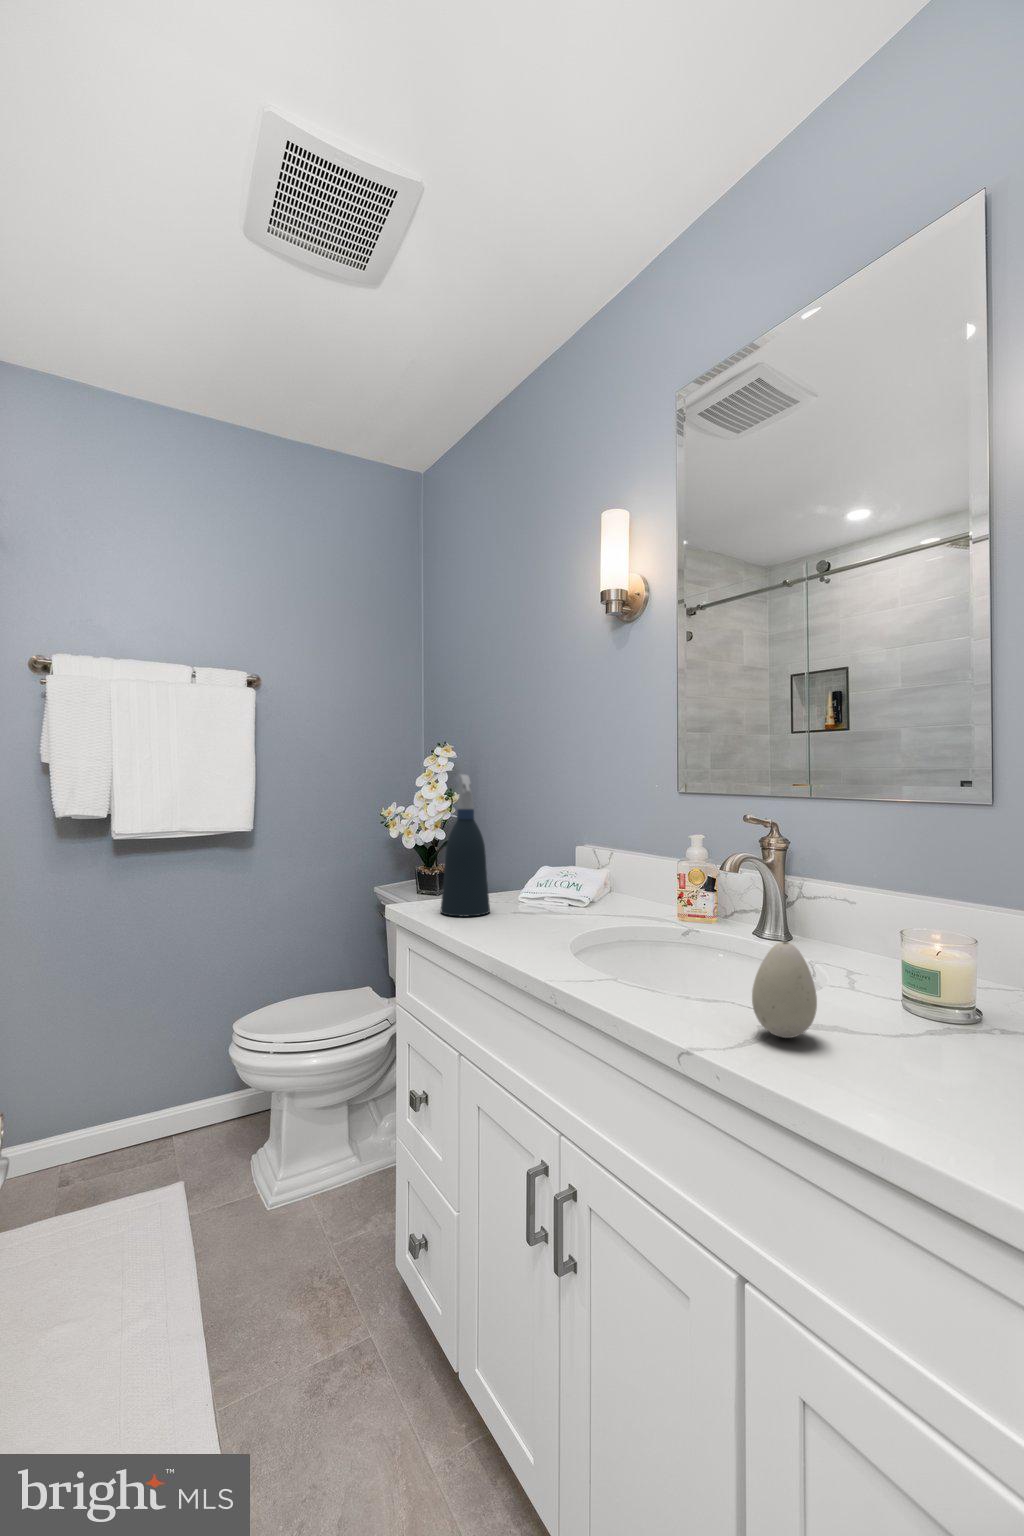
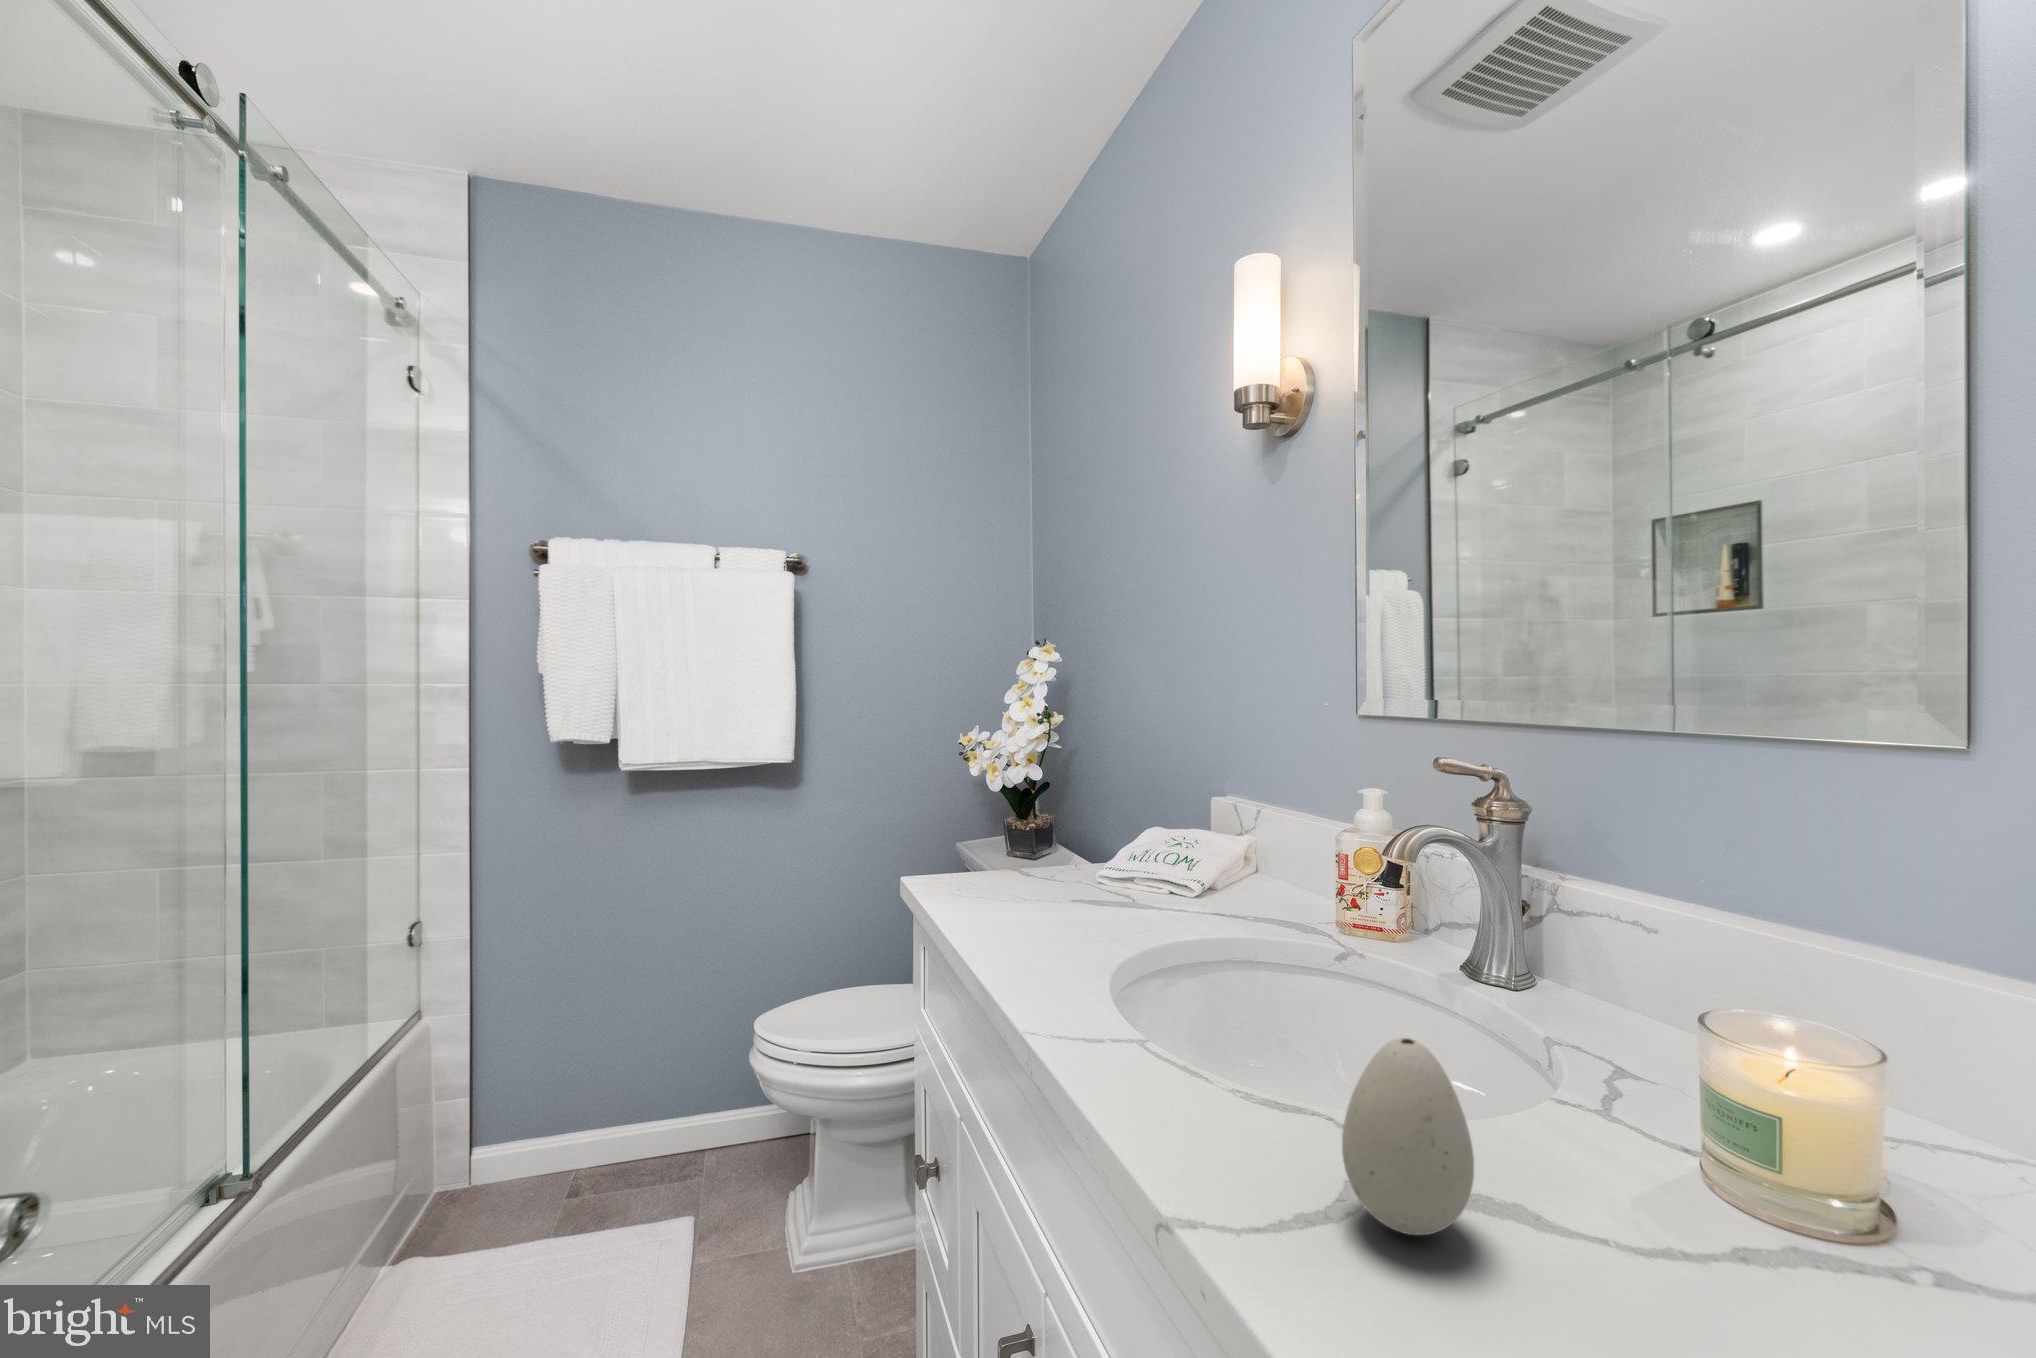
spray bottle: present [441,774,490,916] -> none [973,689,1047,904]

